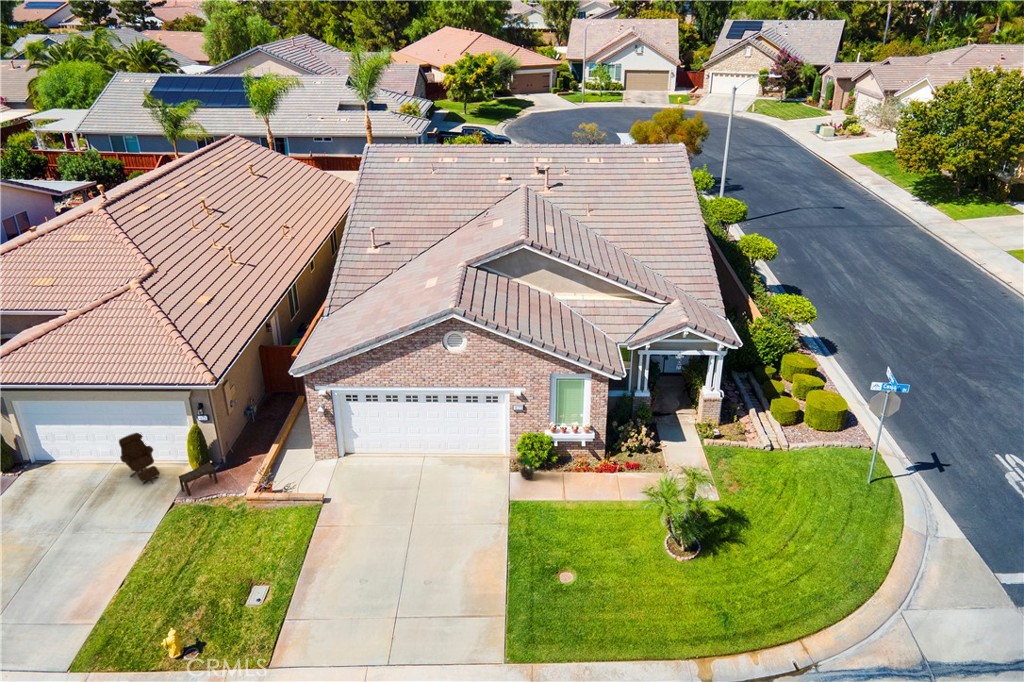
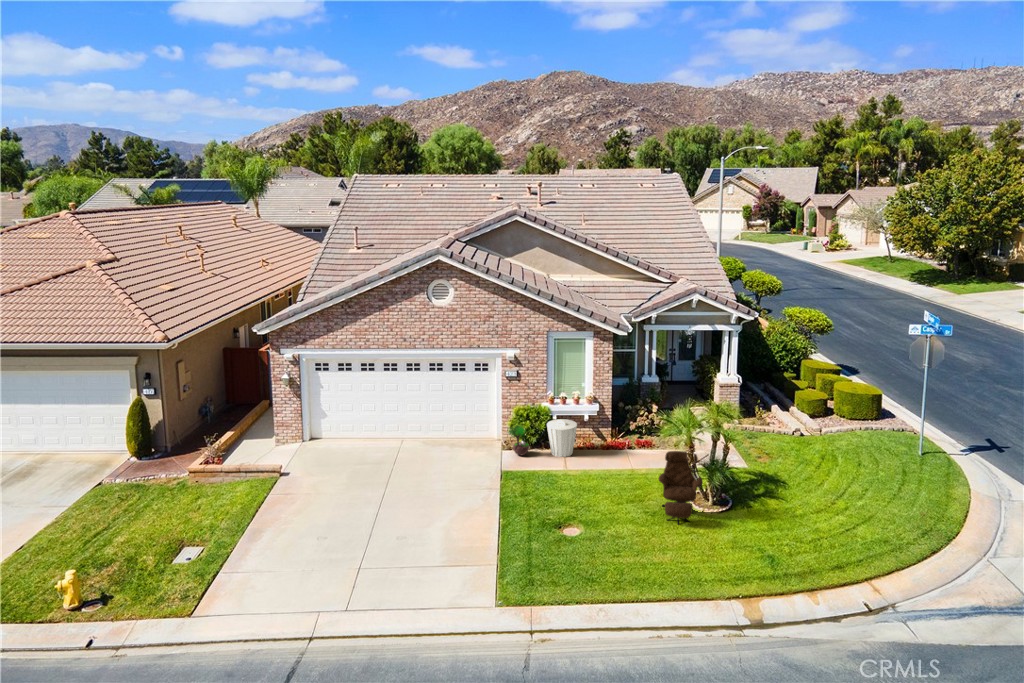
lounge chair: present [119,433,159,483] -> present [659,451,702,525]
trash can: none [549,446,576,481] -> present [547,419,577,457]
bench: present [179,463,218,496] -> none [113,439,160,473]

